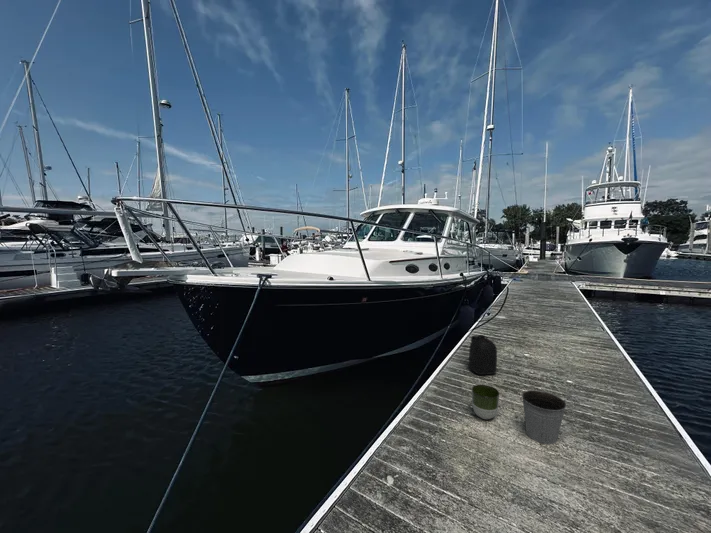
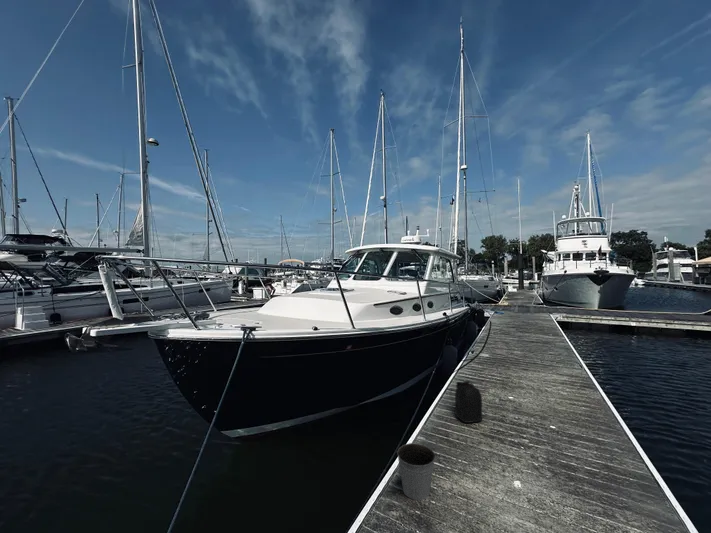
planter: present [472,385,499,419] -> none [459,438,486,475]
bucket: present [521,390,566,444] -> present [397,443,436,500]

